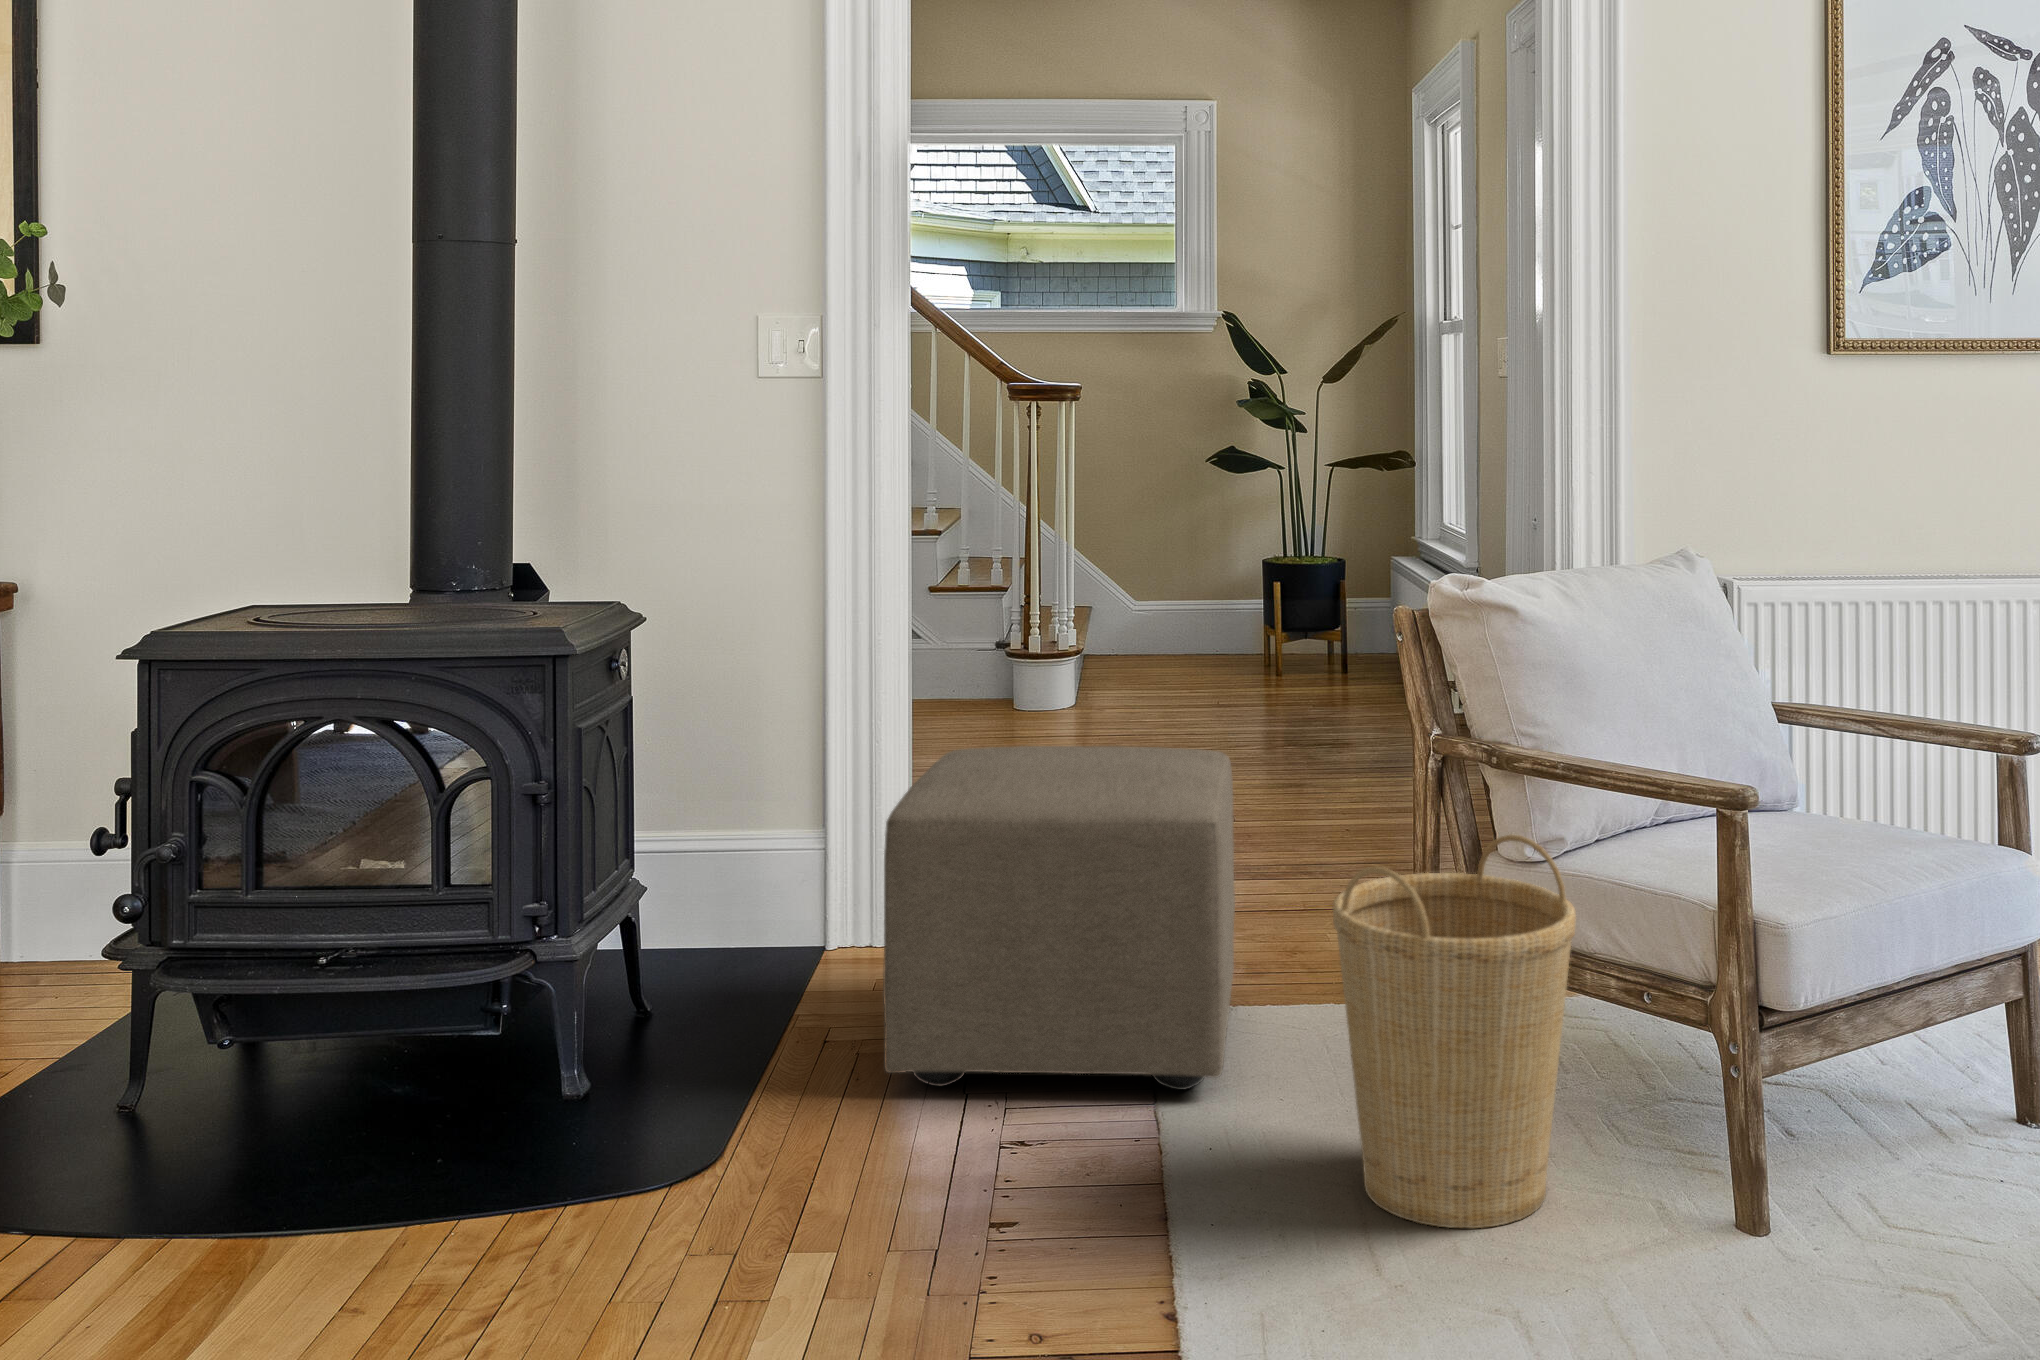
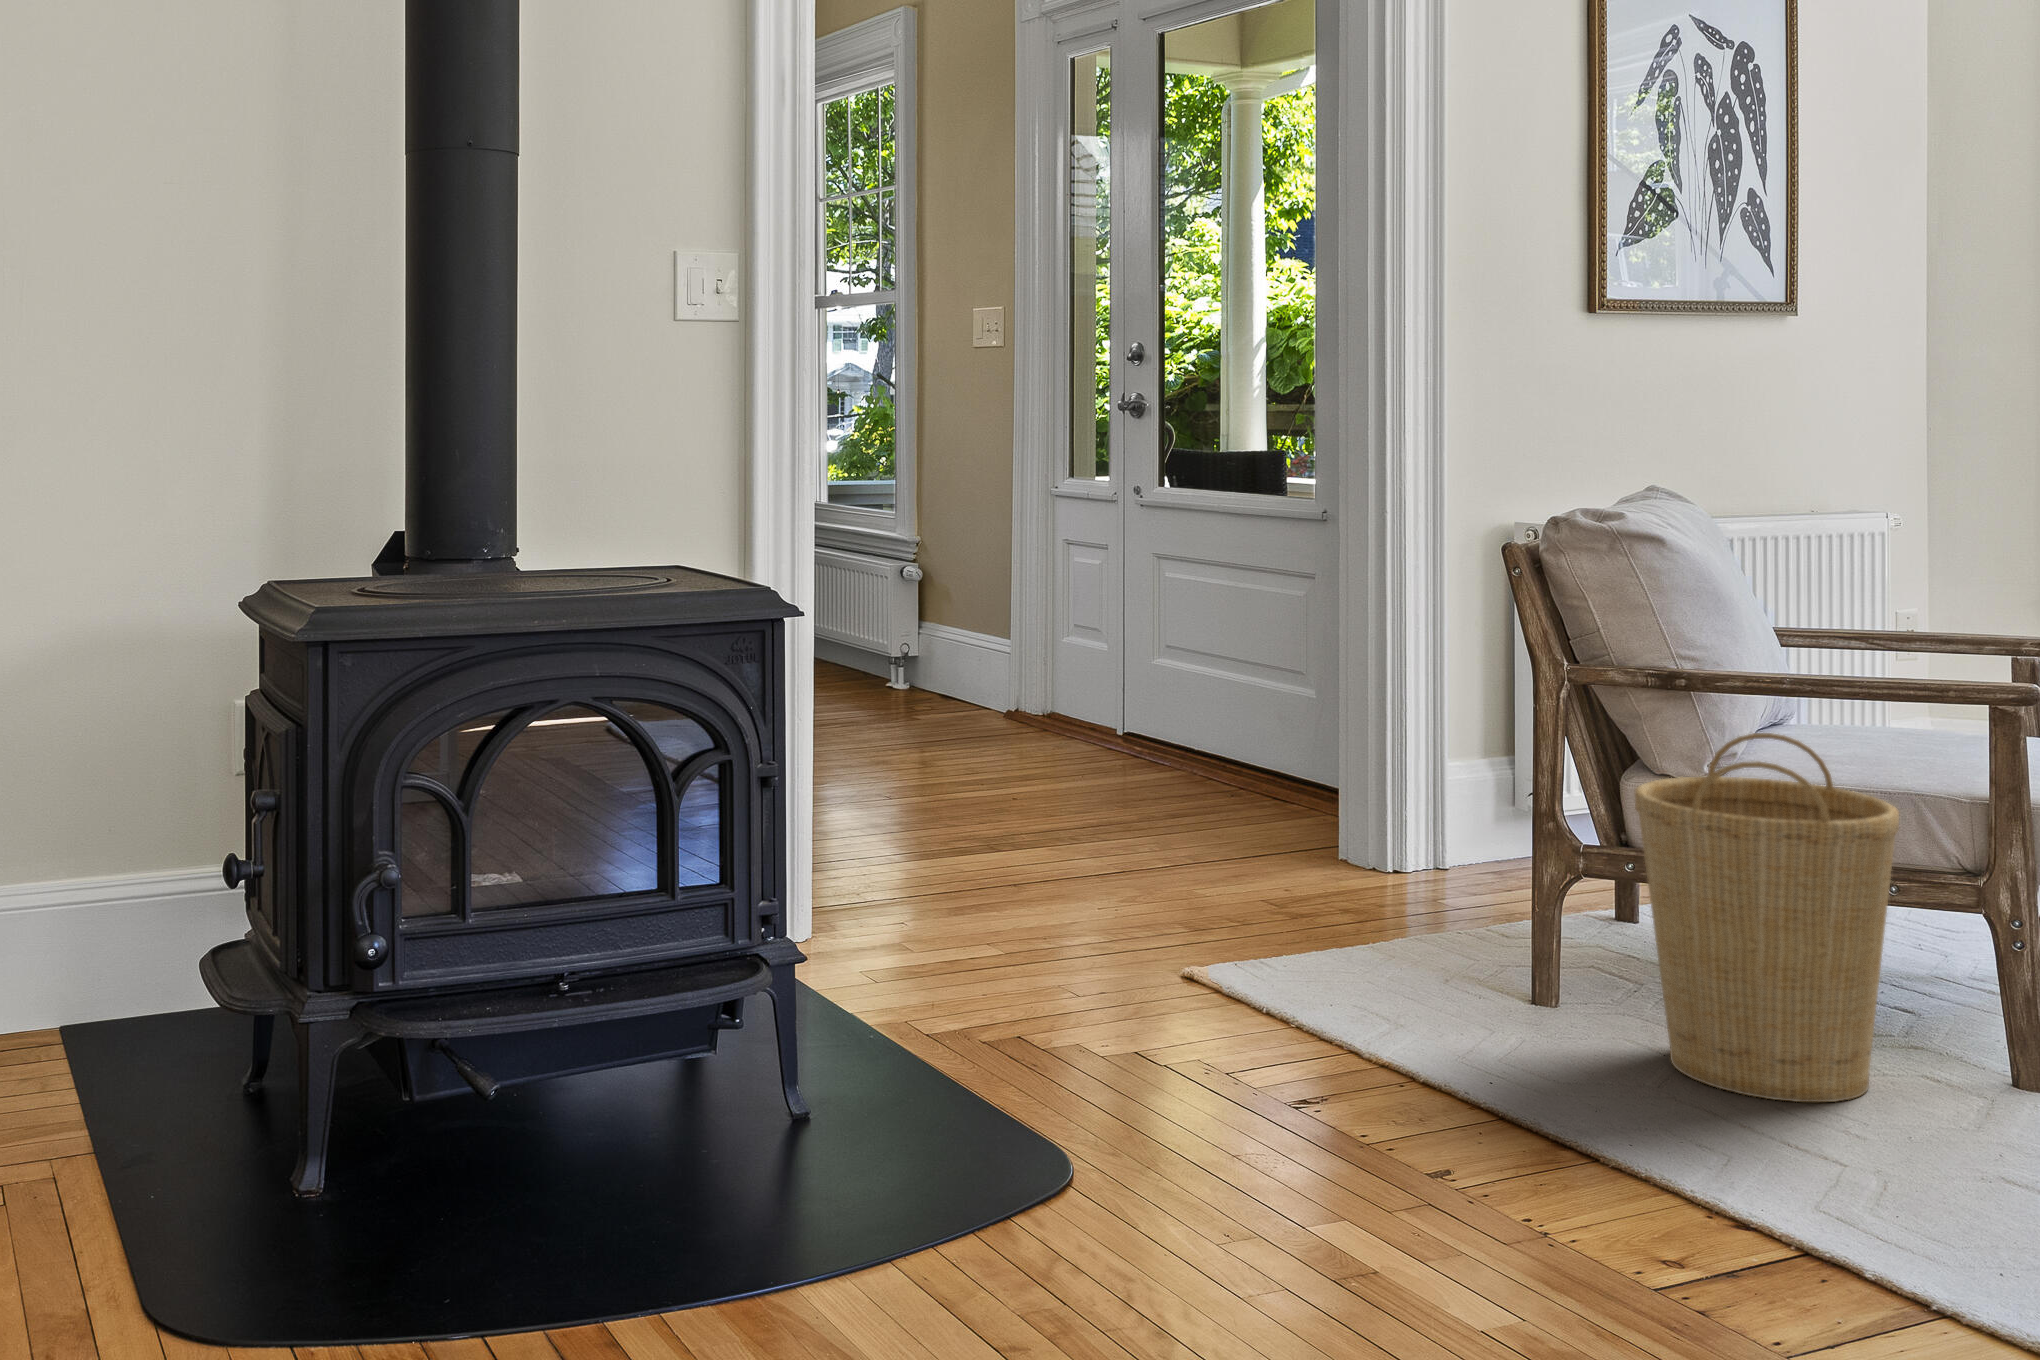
ottoman: present [883,746,1235,1090] -> none [970,700,1431,1055]

